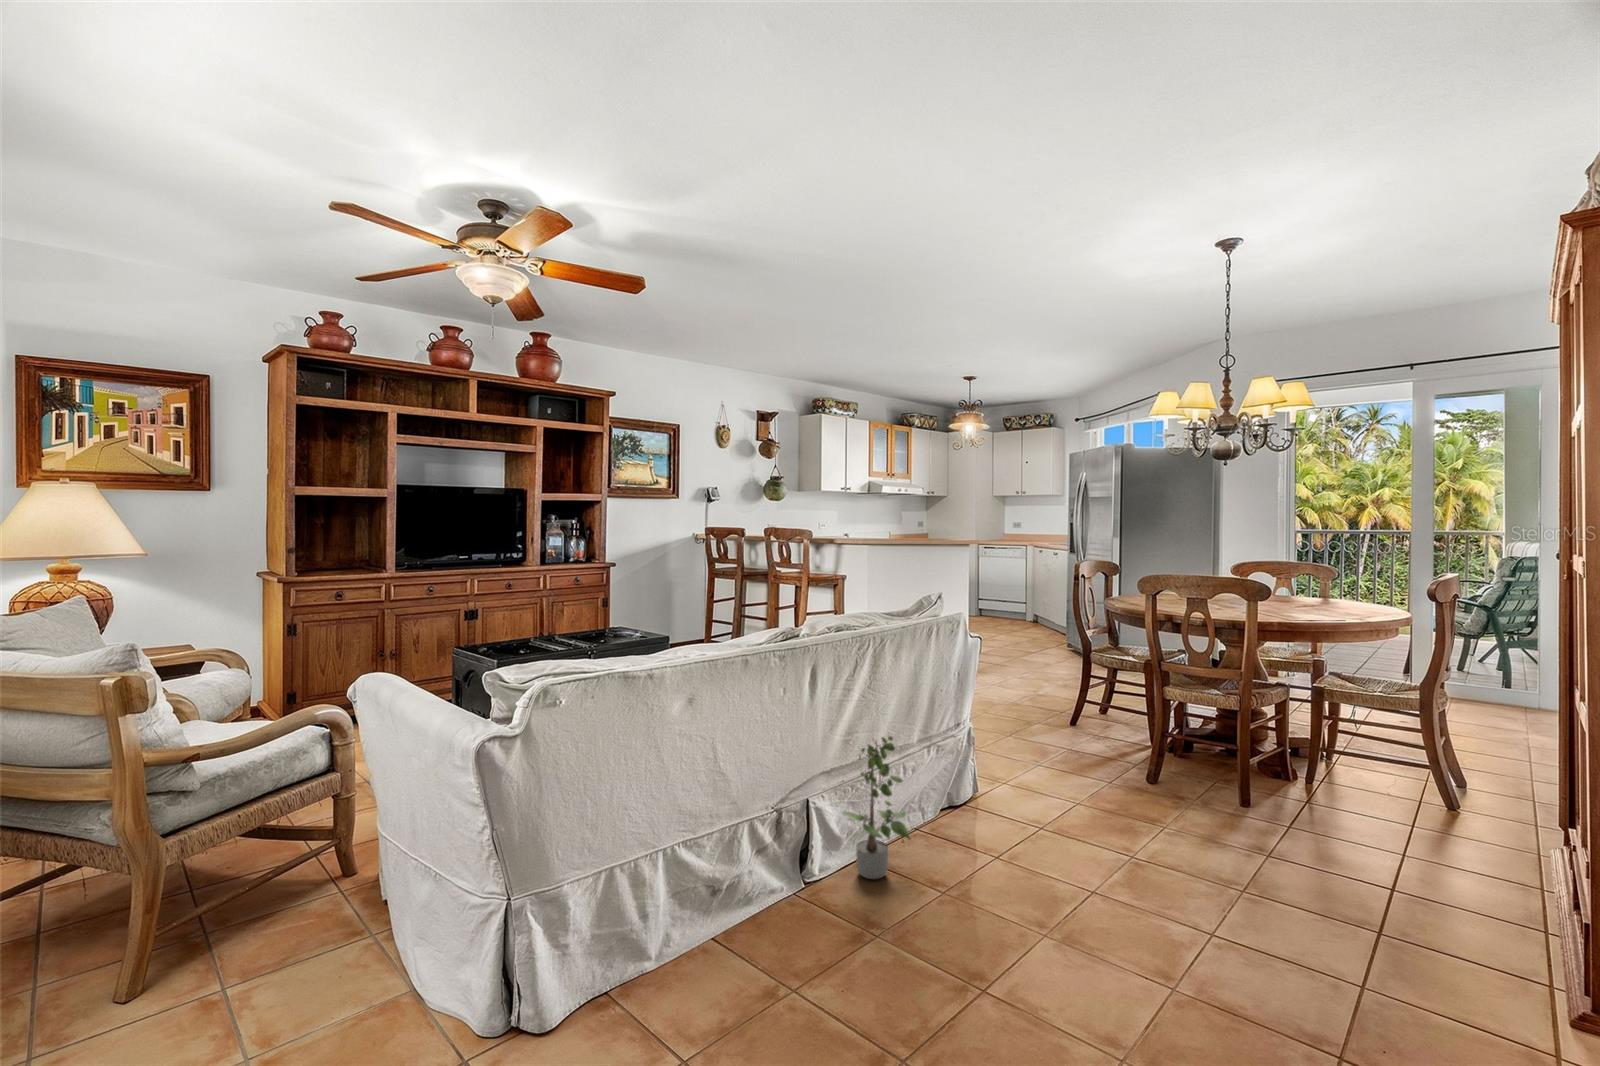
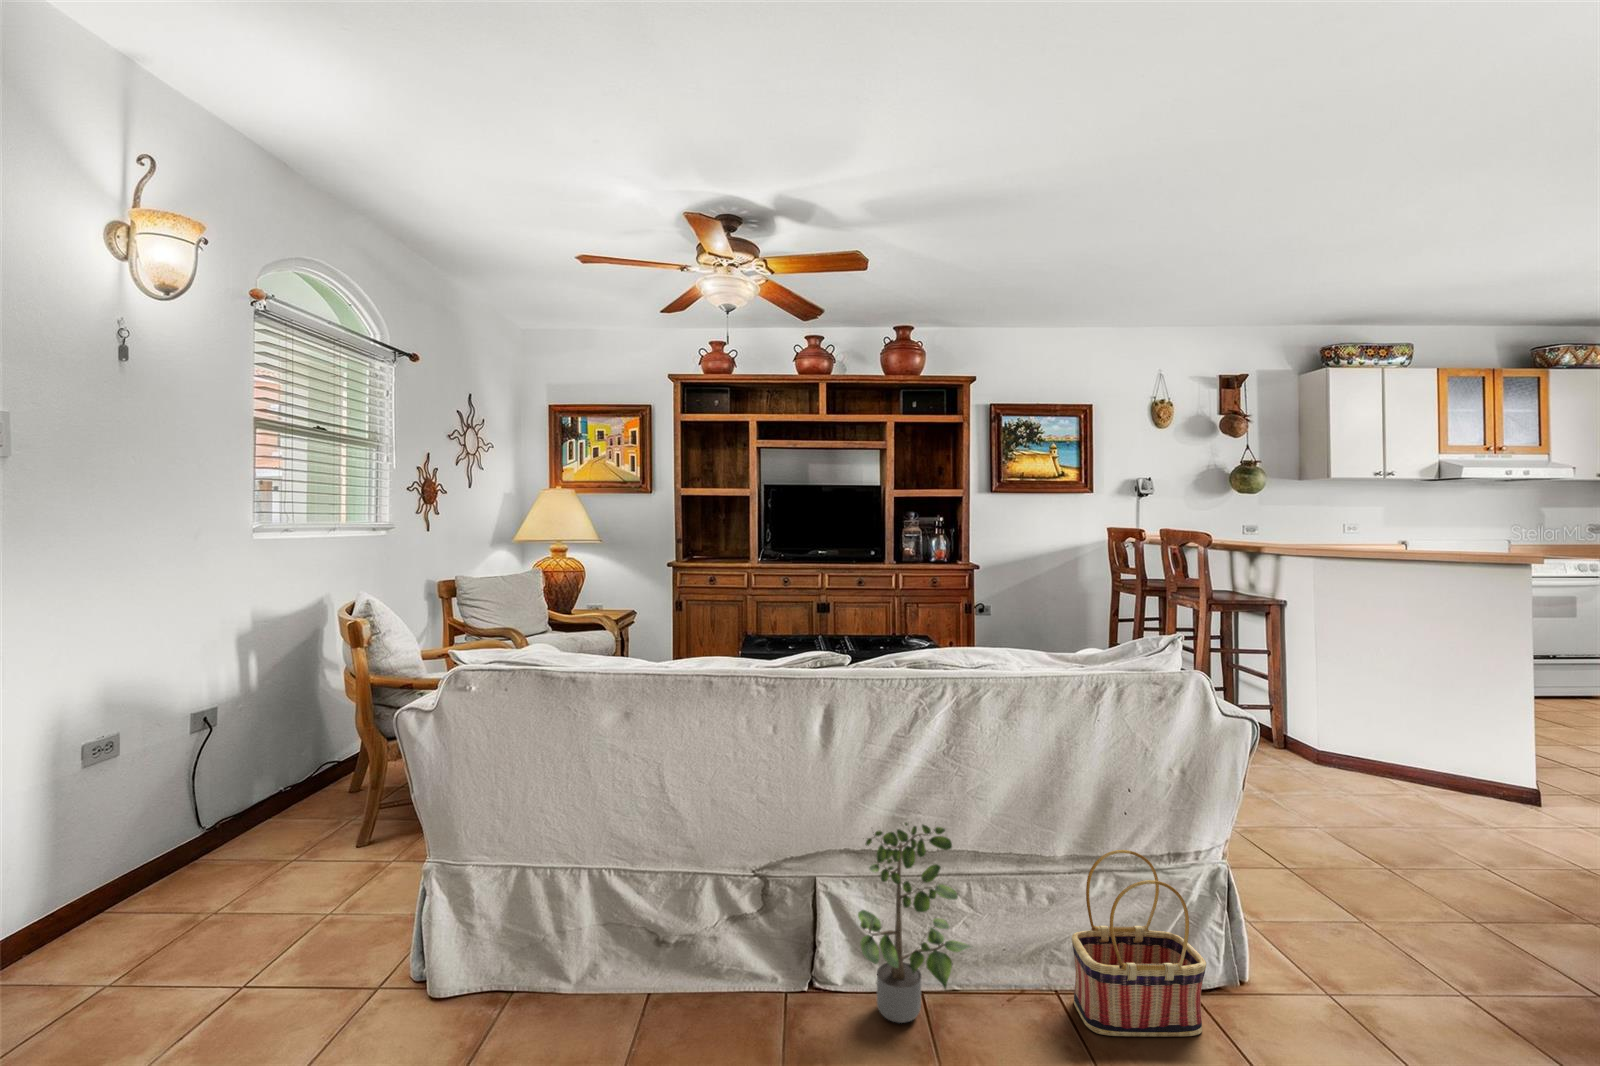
basket: none [934,729,999,840] -> present [1072,850,1206,1036]

